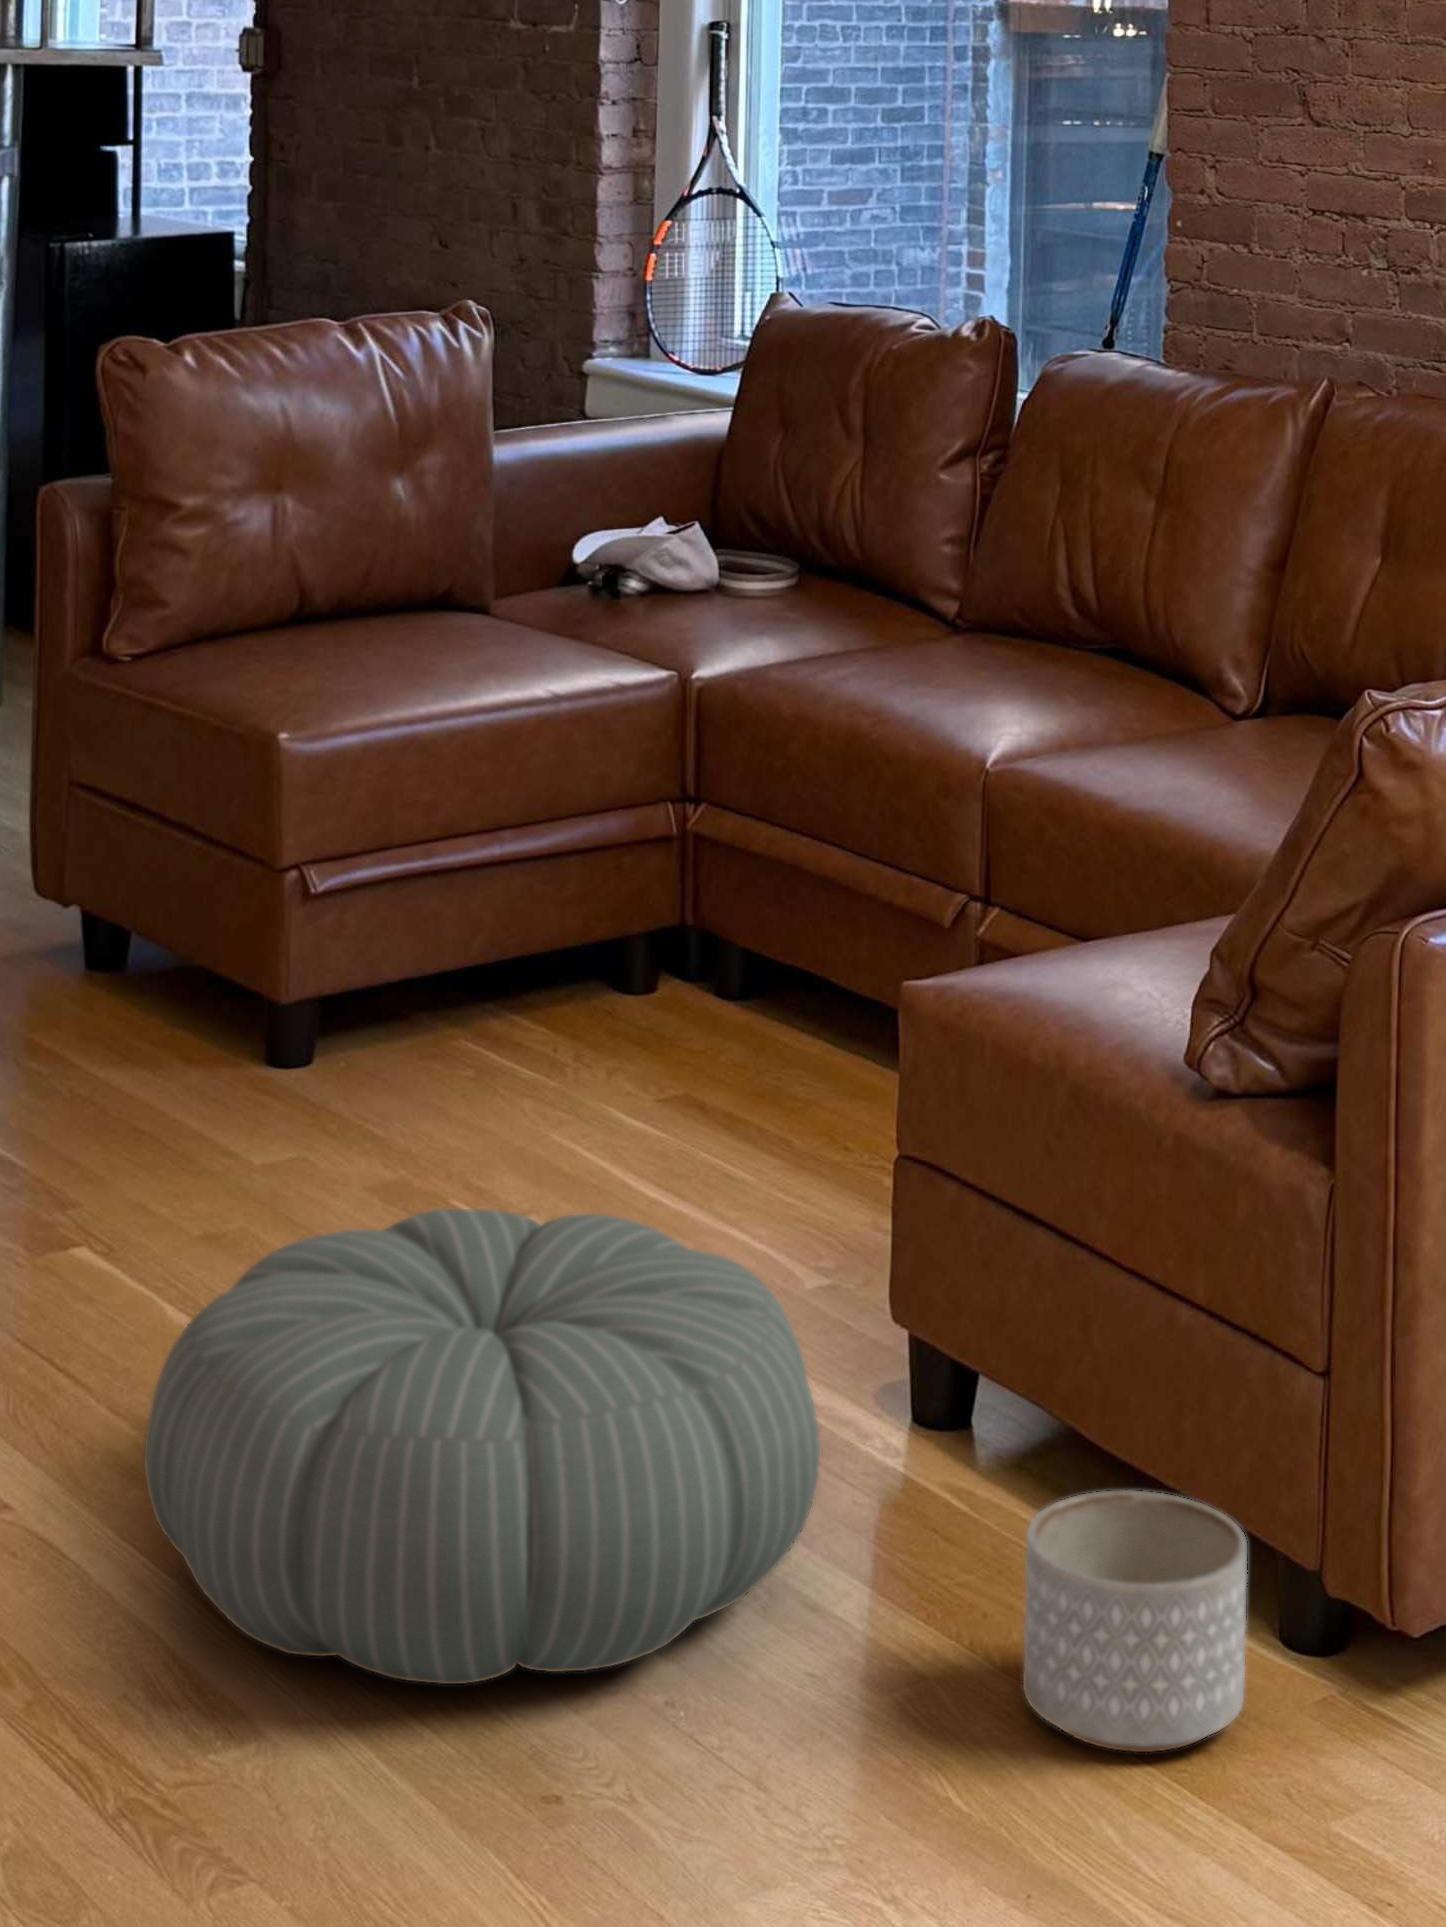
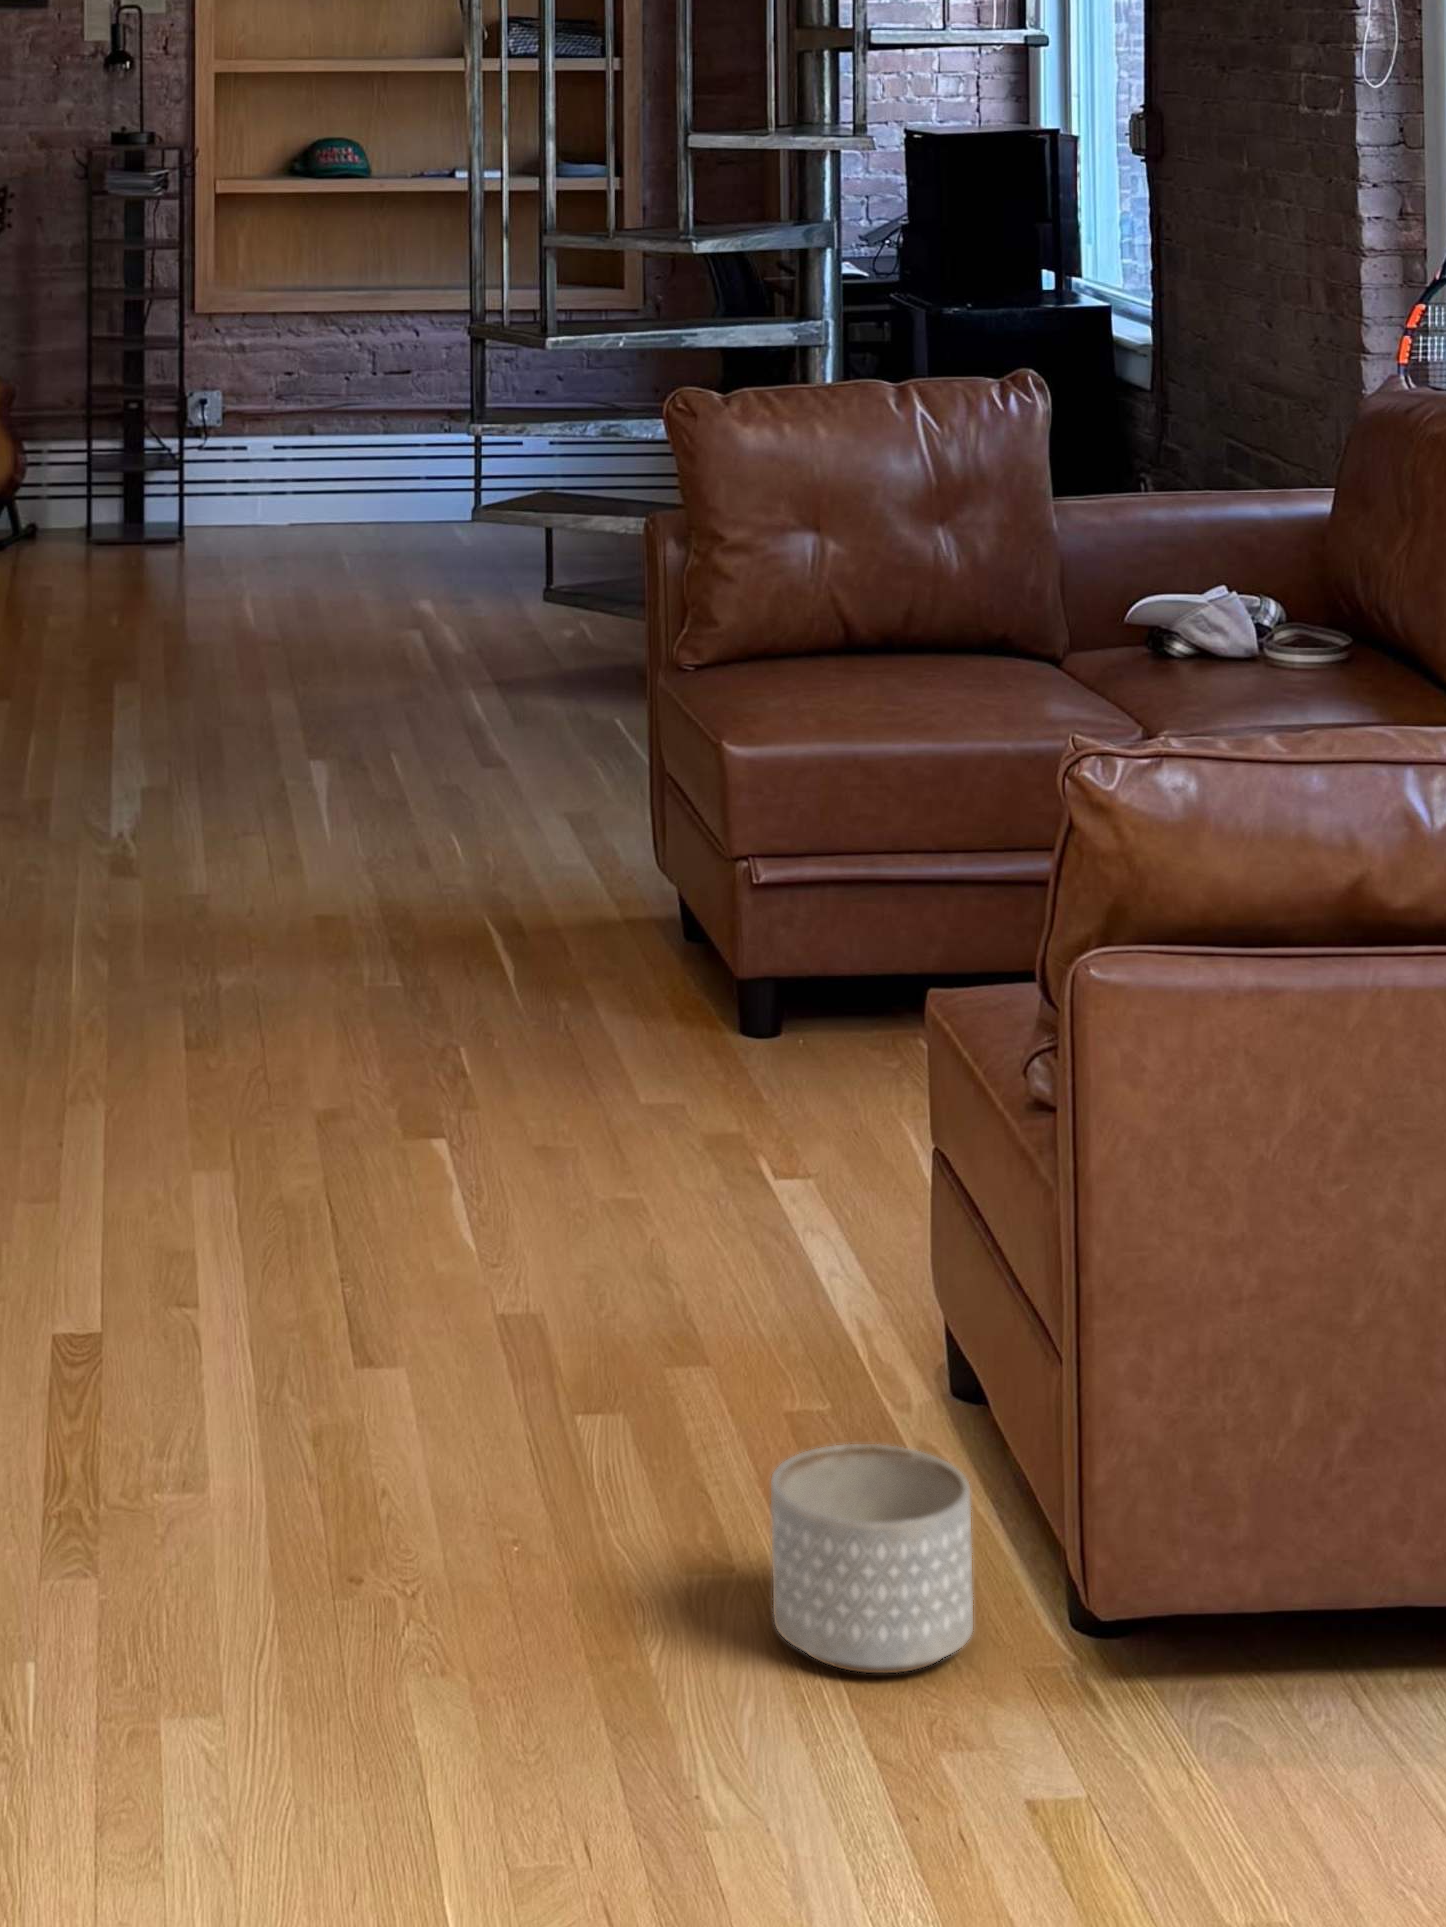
pouf: present [144,1209,820,1684] -> none [200,1131,758,1509]

